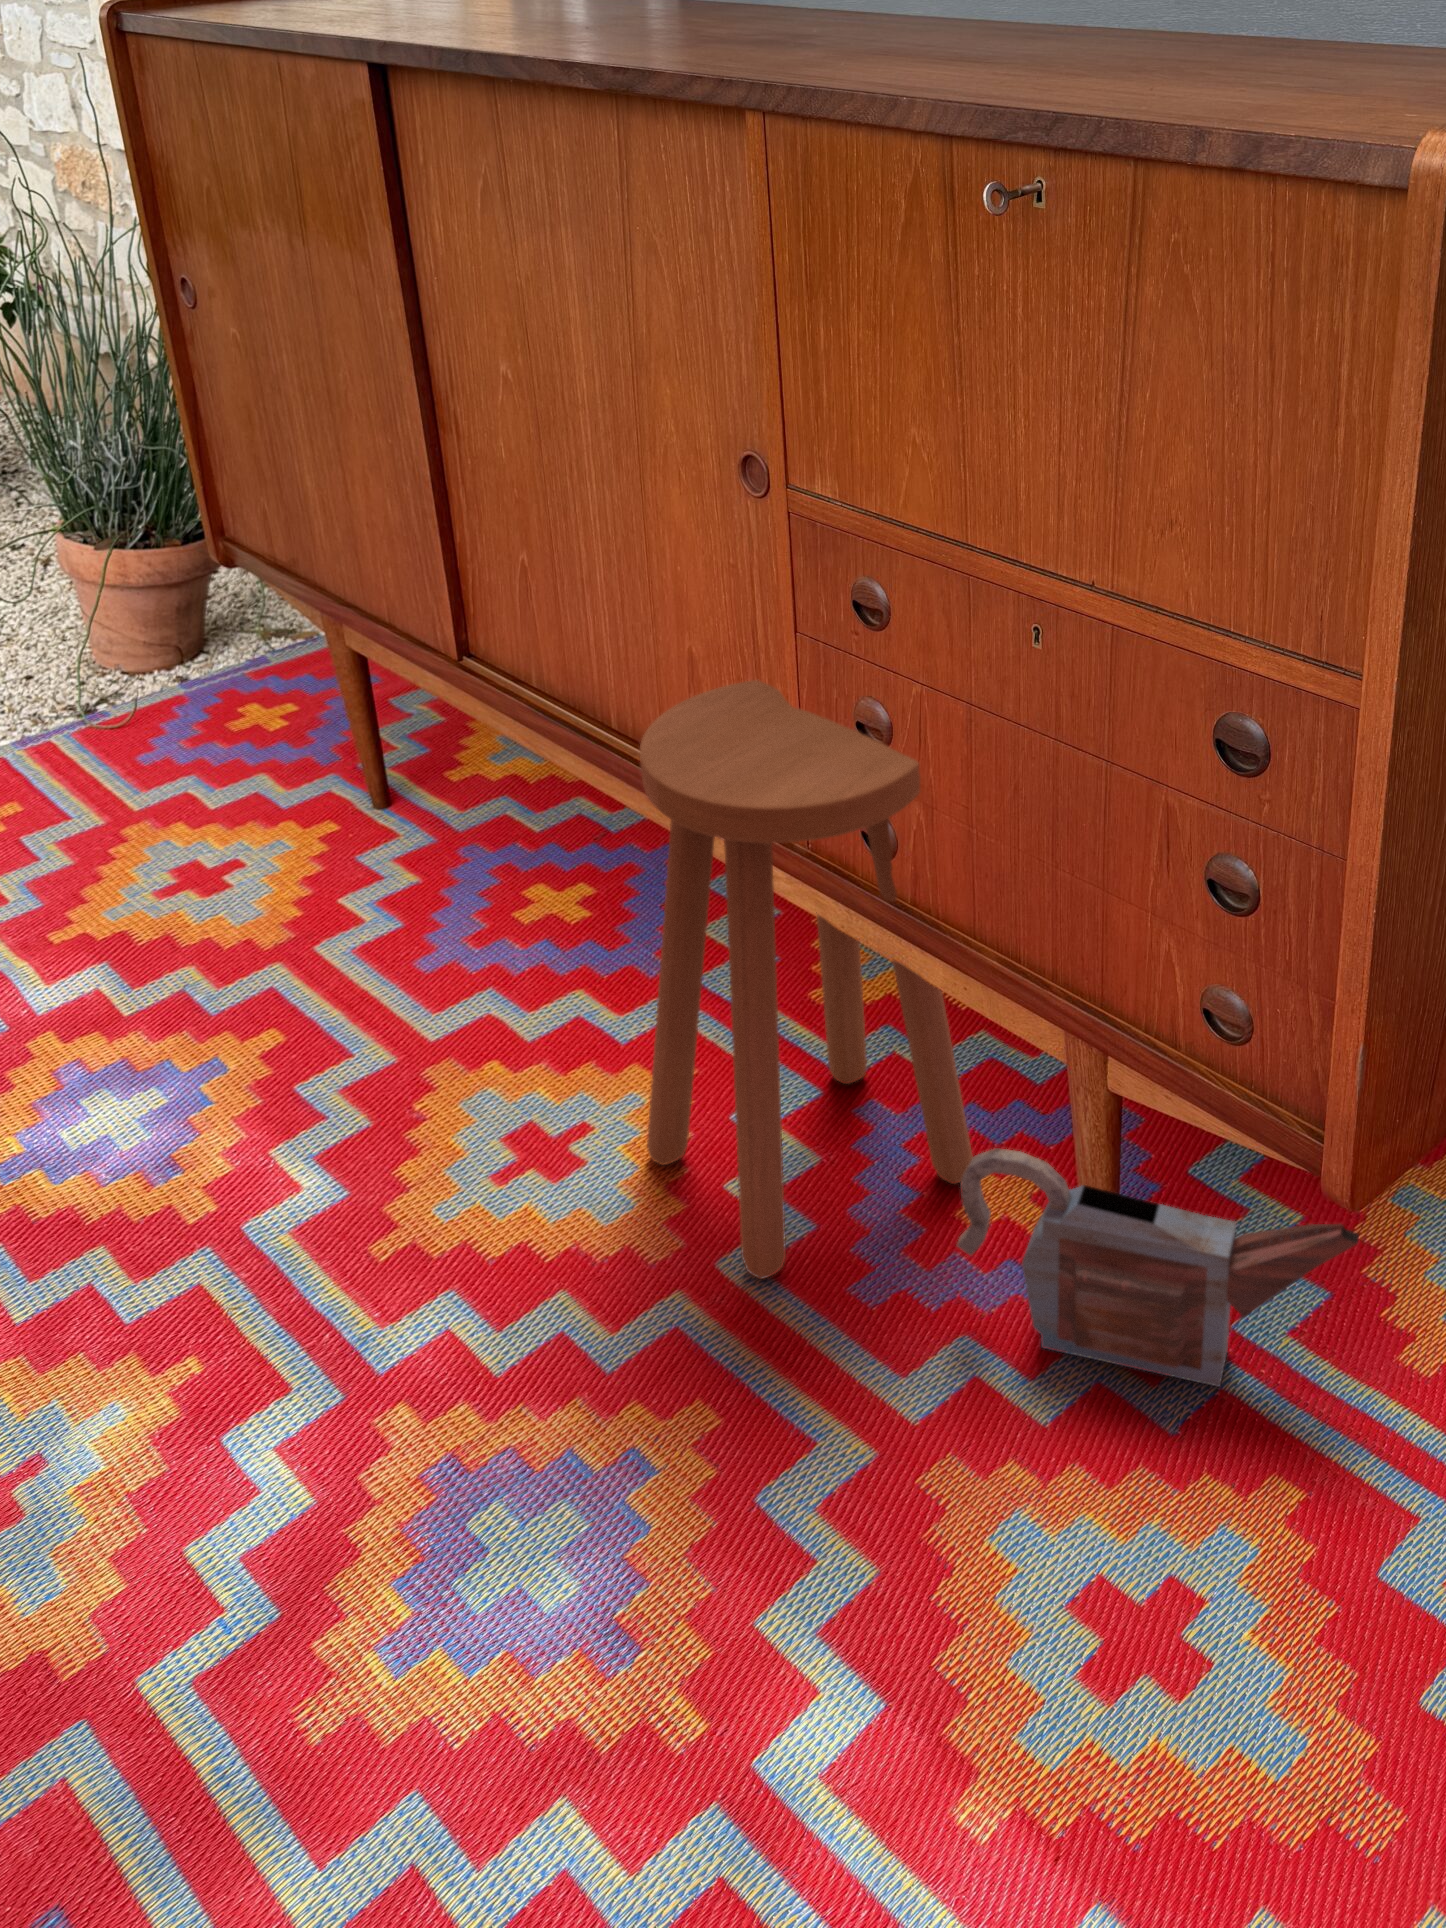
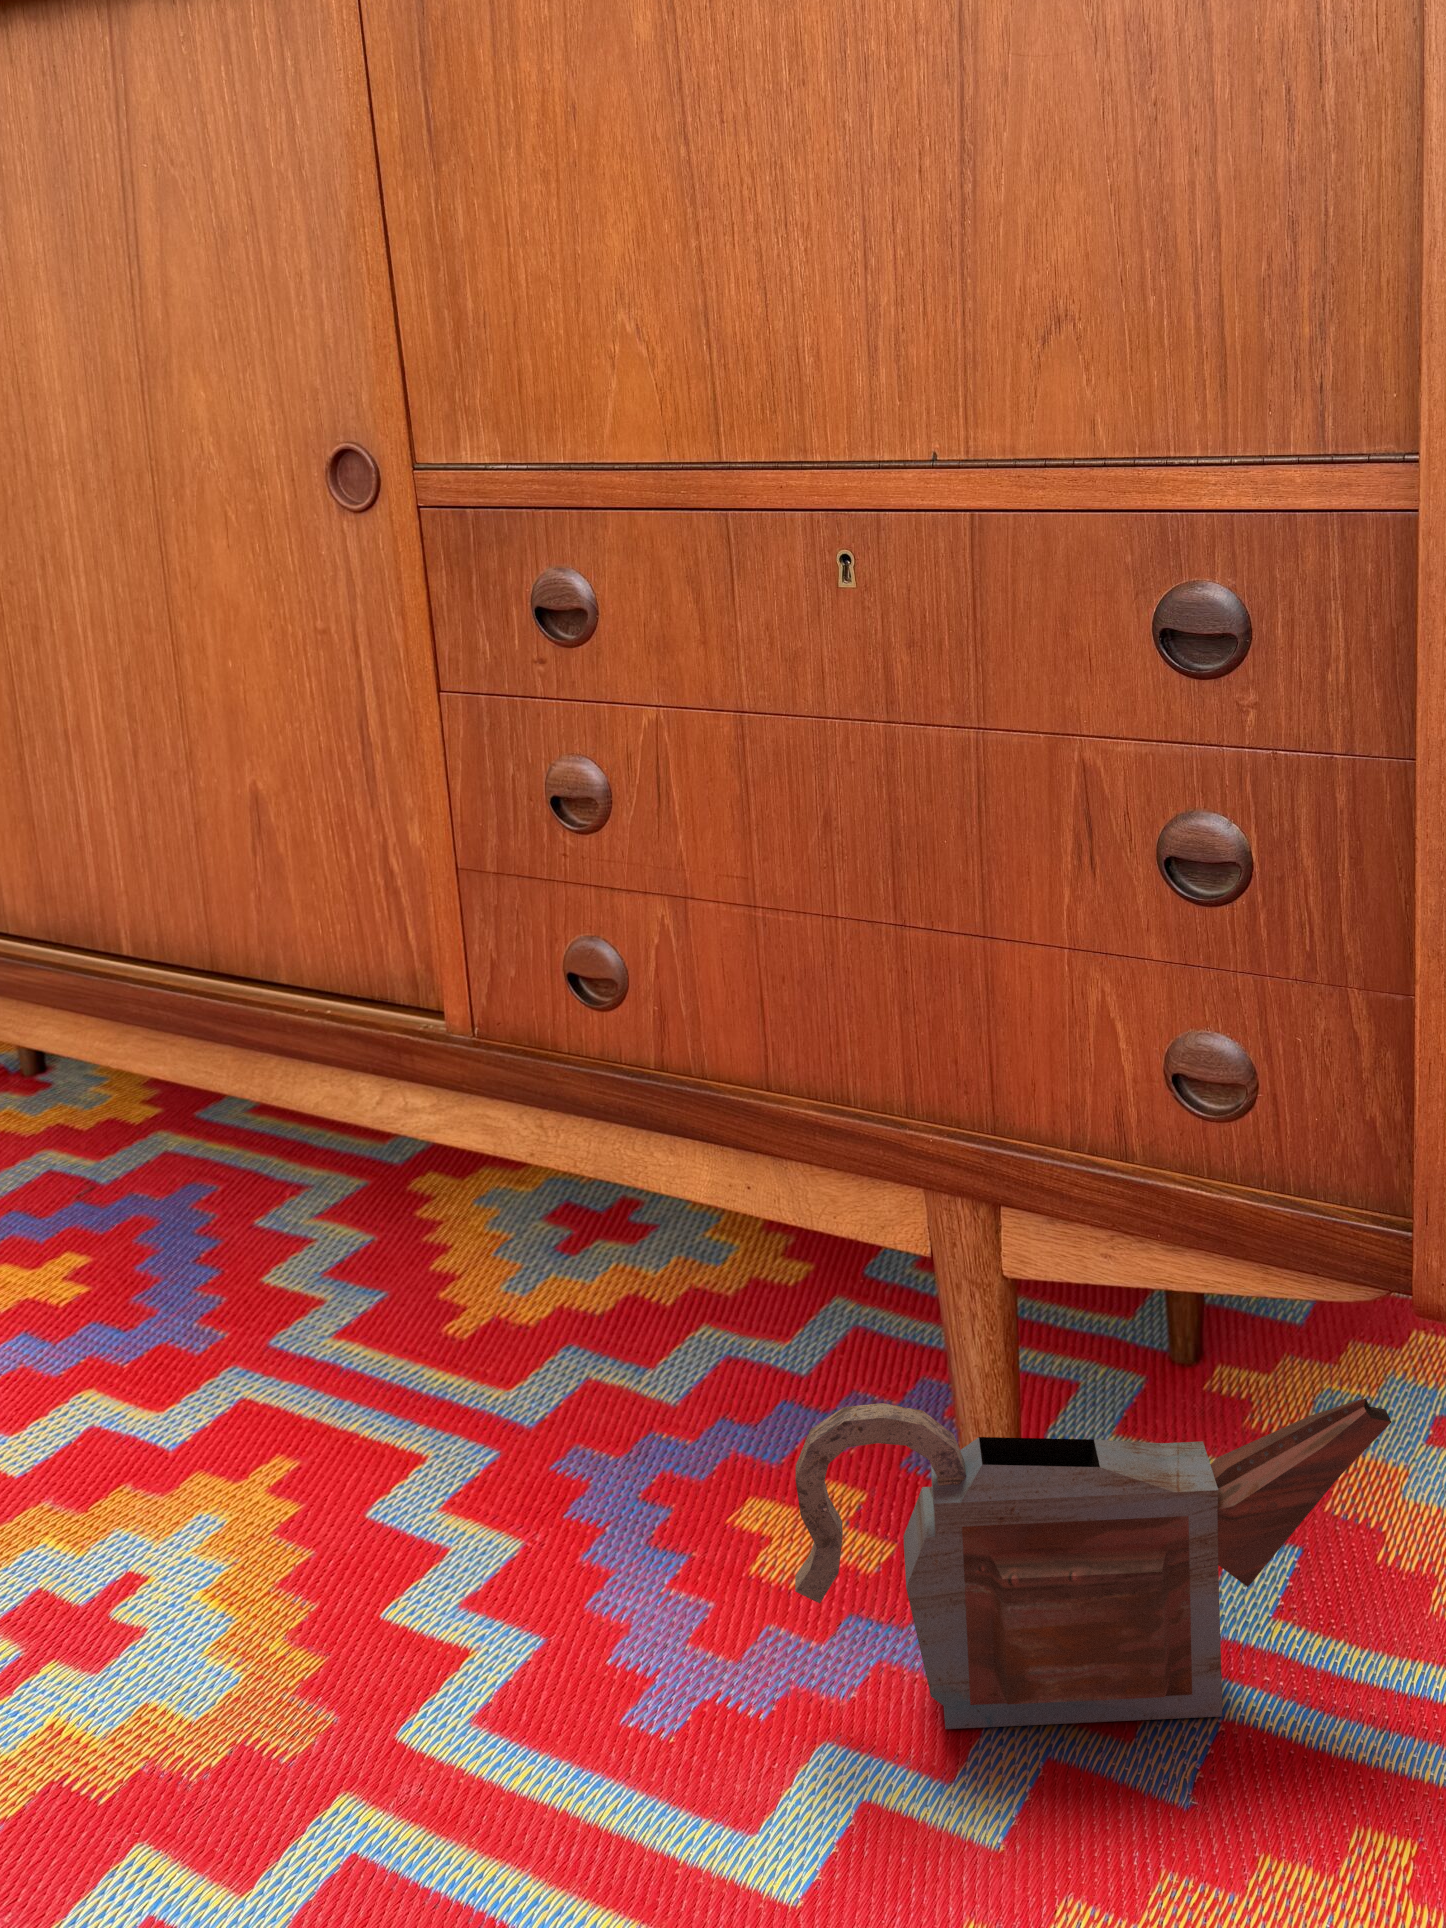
stool: present [640,680,973,1279] -> none [216,794,756,1739]

